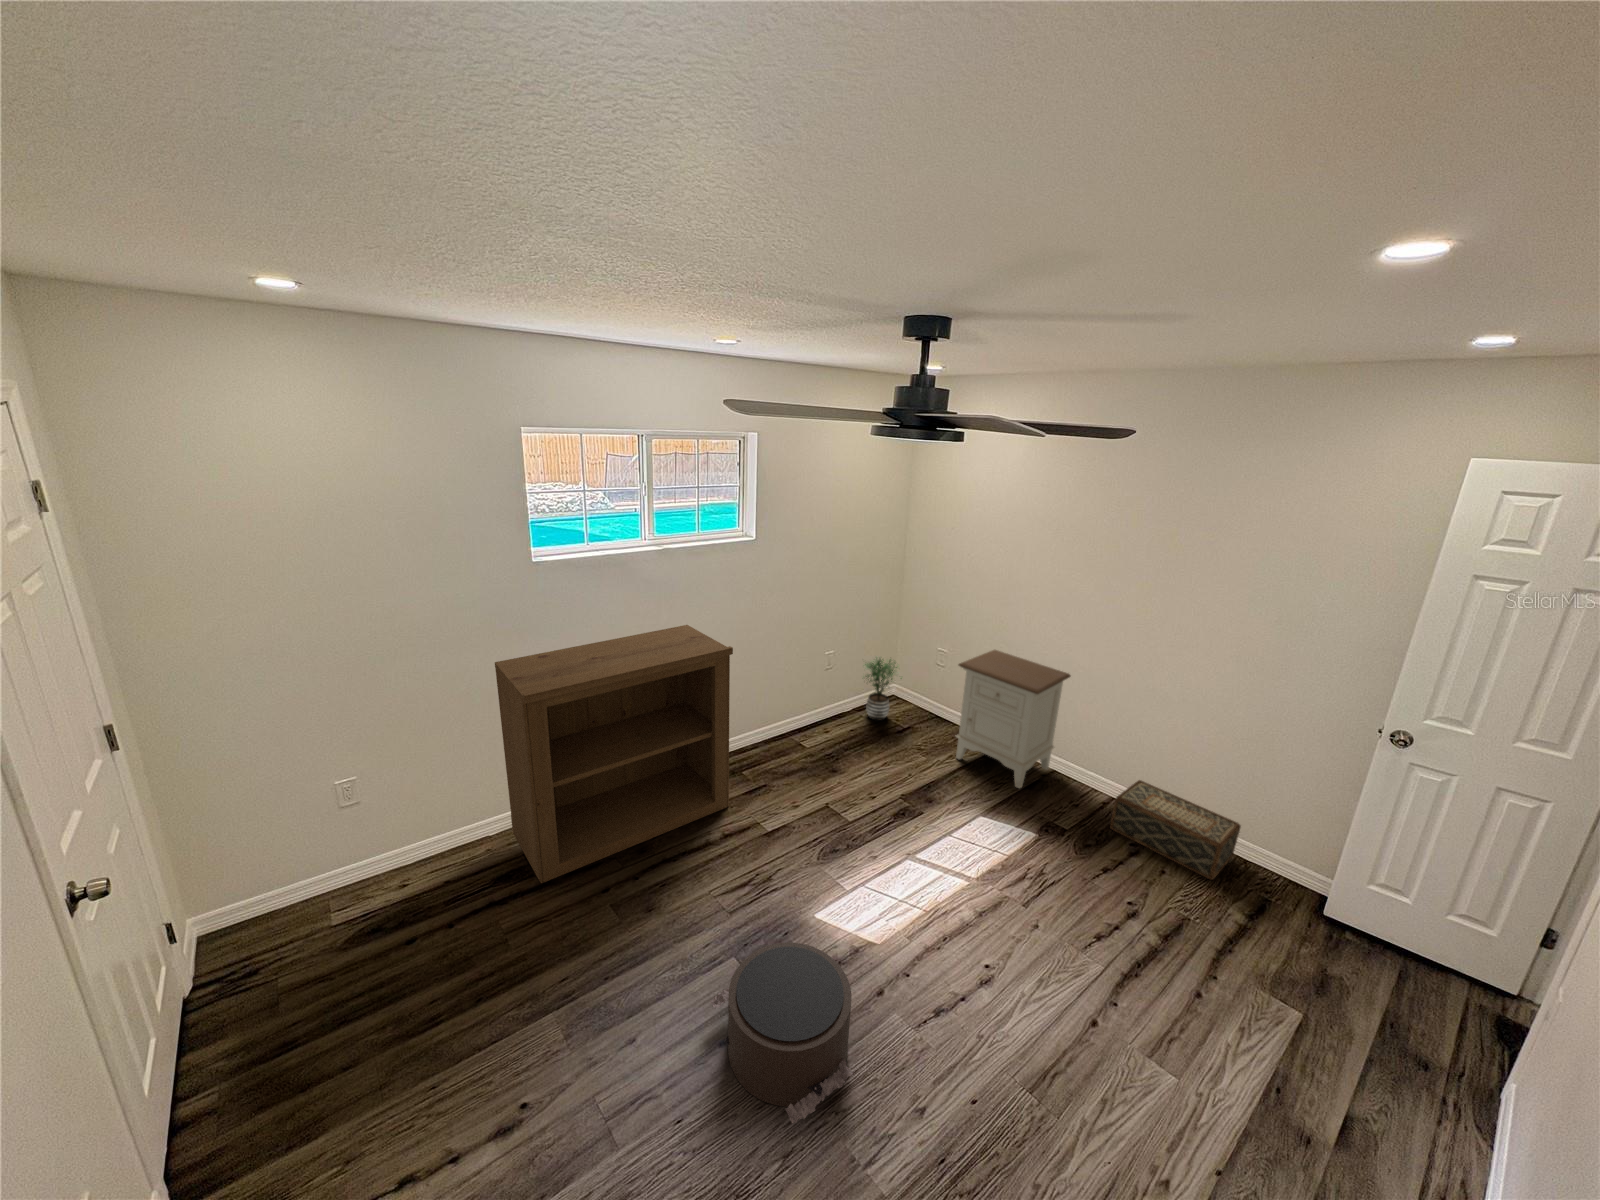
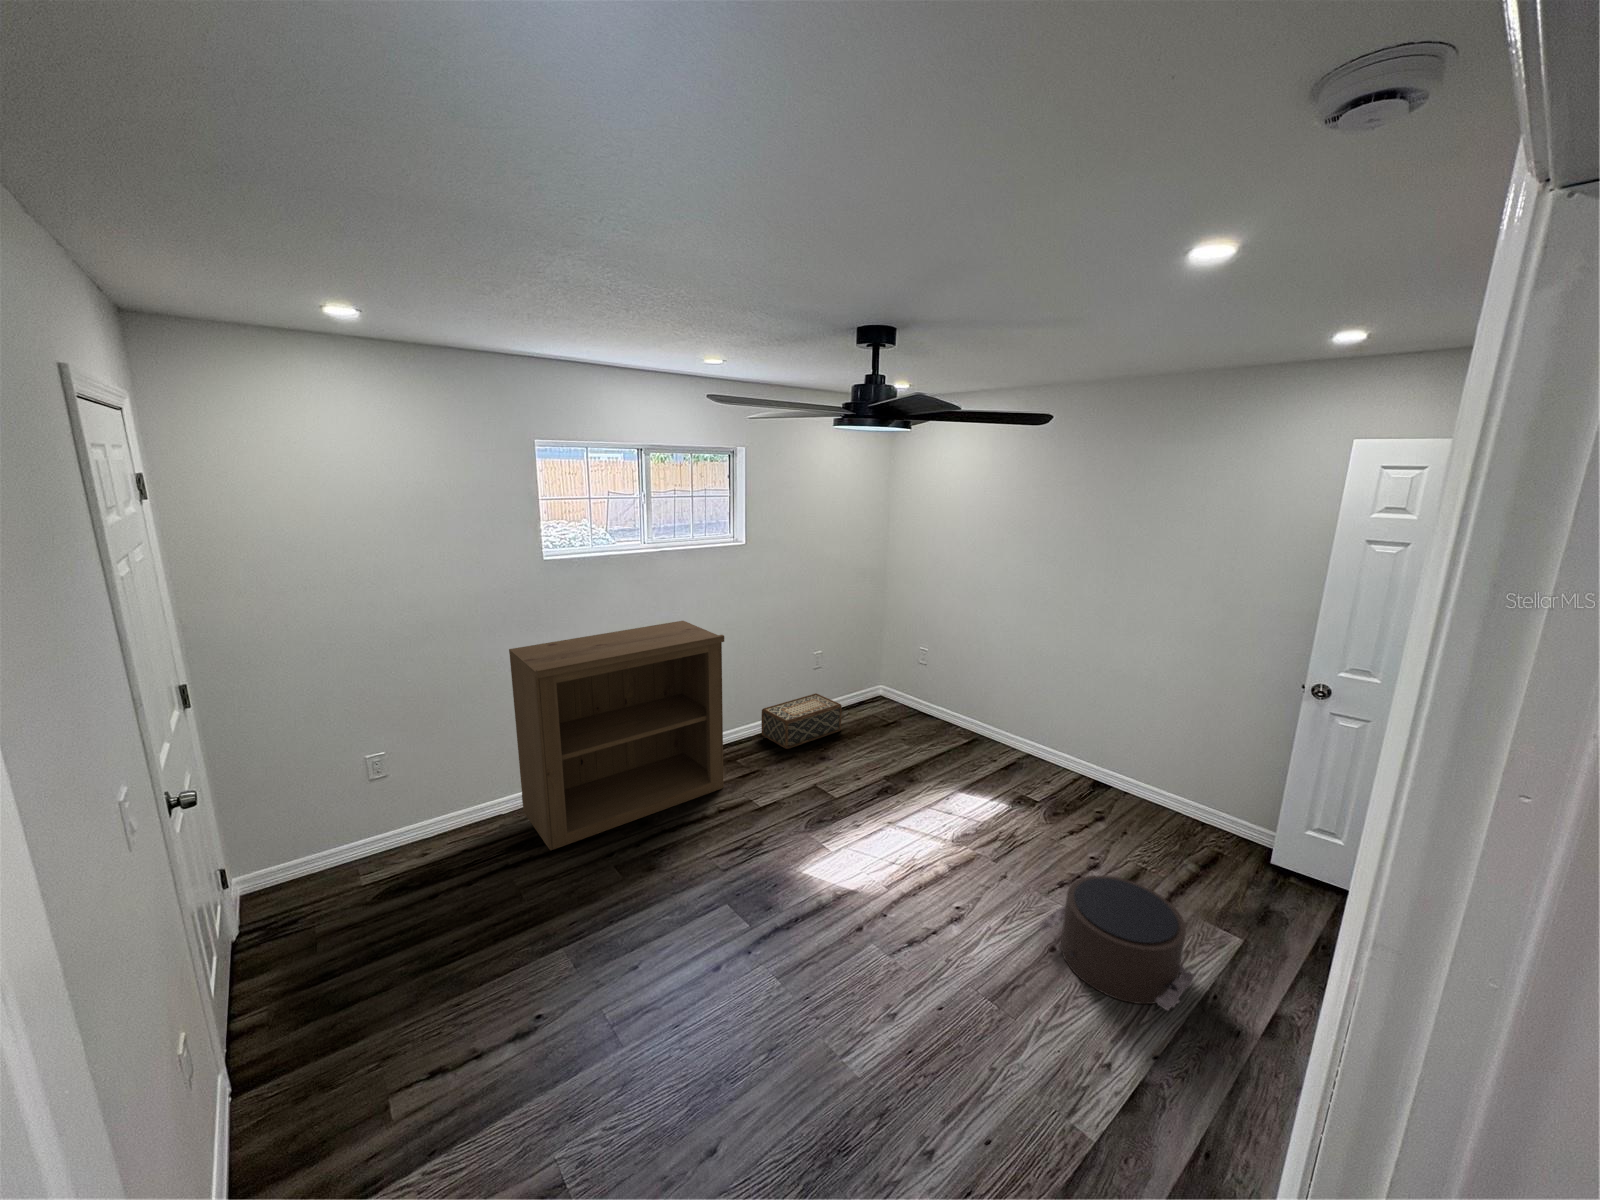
nightstand: present [956,650,1071,788] -> none [935,643,1039,770]
potted plant: present [865,659,902,721] -> none [848,655,888,717]
woven basket: present [1110,780,1241,880] -> present [761,693,842,749]
pouf: present [709,942,854,1124] -> present [1039,876,1195,1010]

